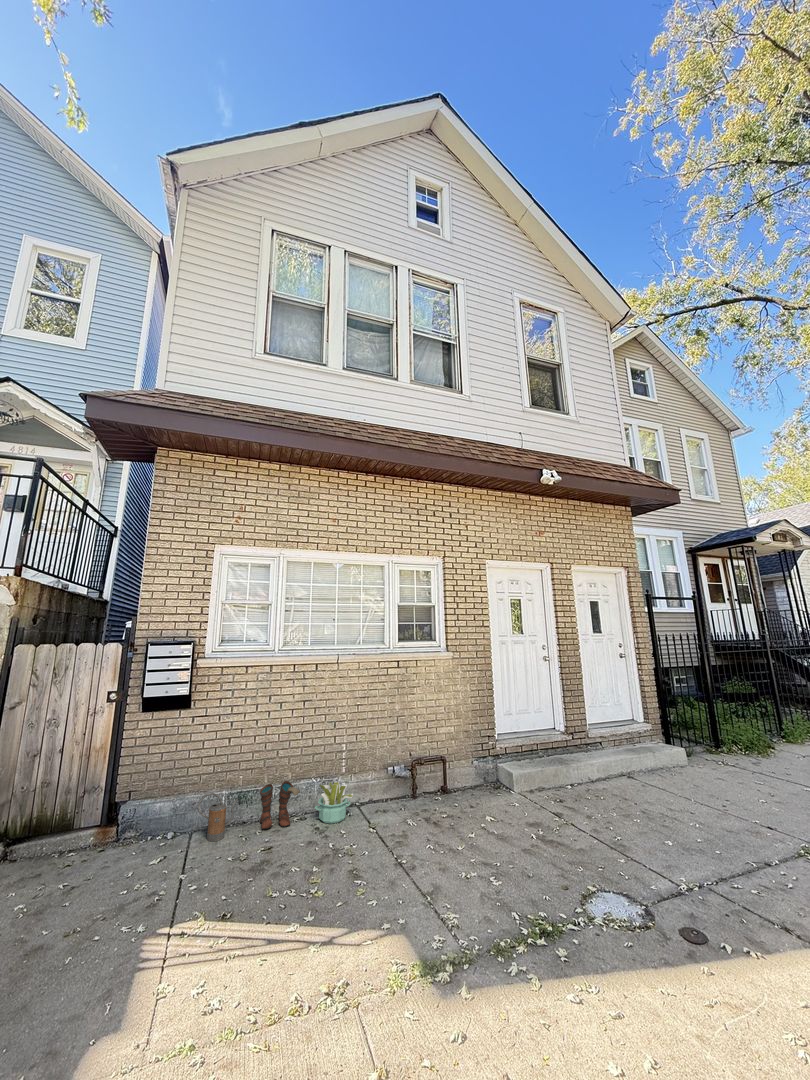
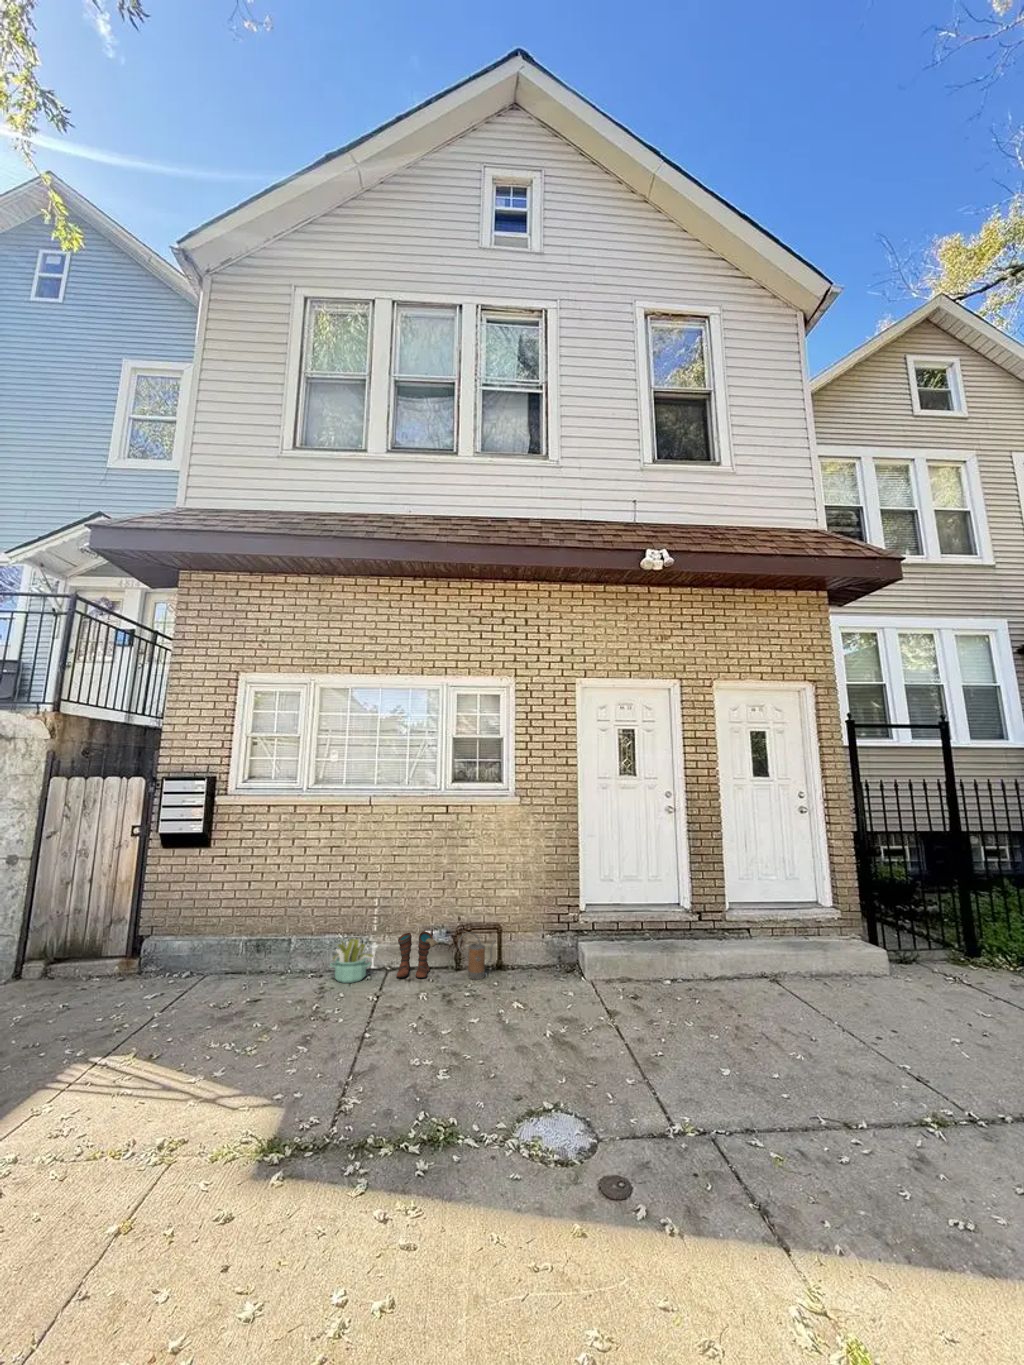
boots: present [260,781,300,830] -> present [396,932,438,978]
watering can: present [198,793,238,841] -> present [458,932,495,979]

